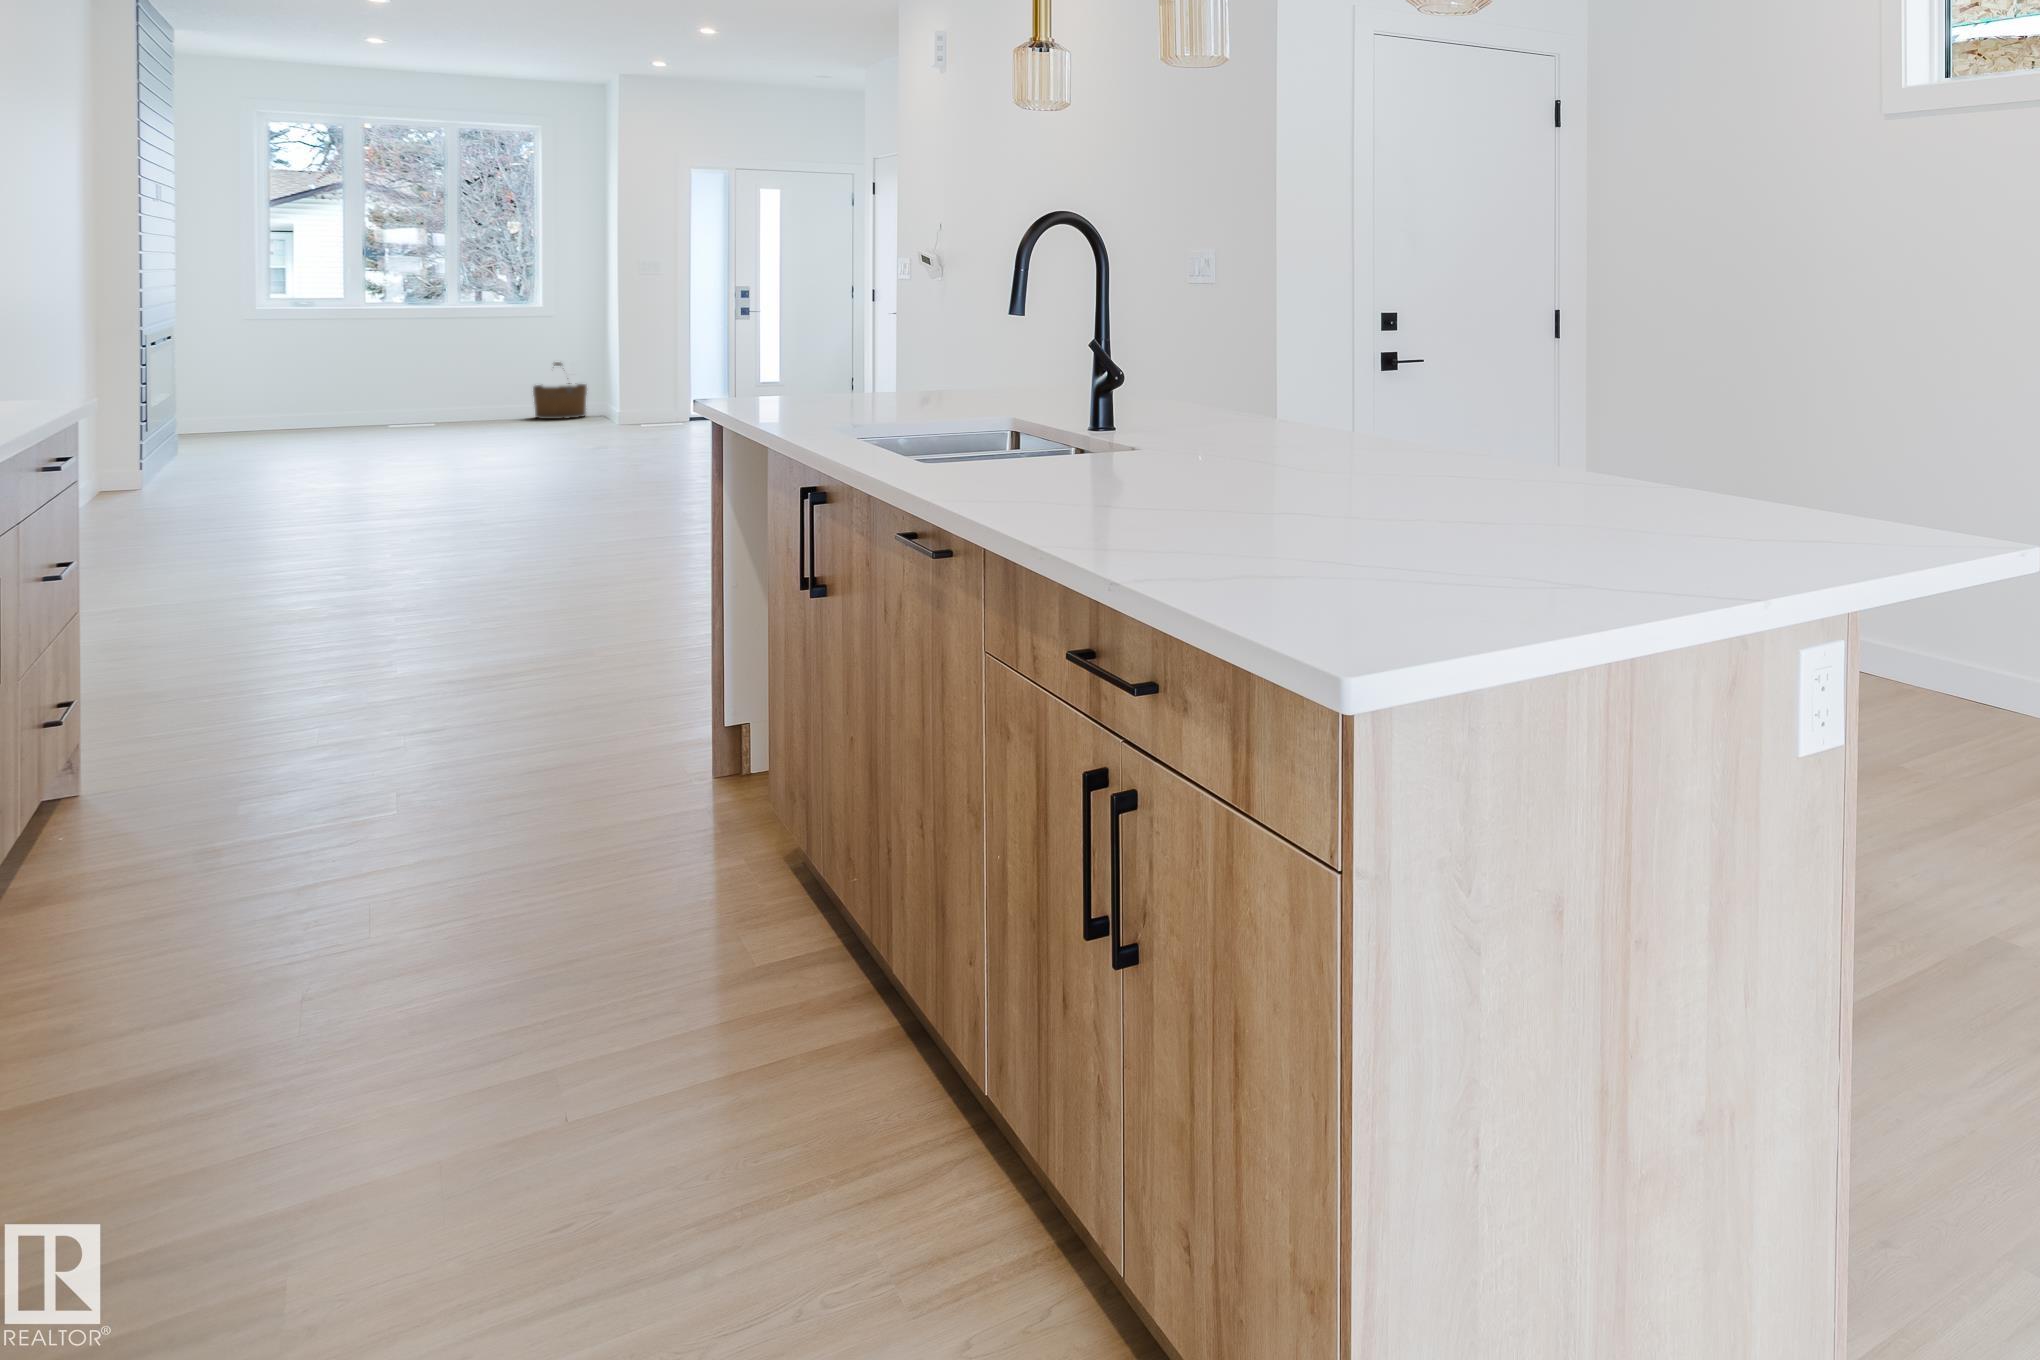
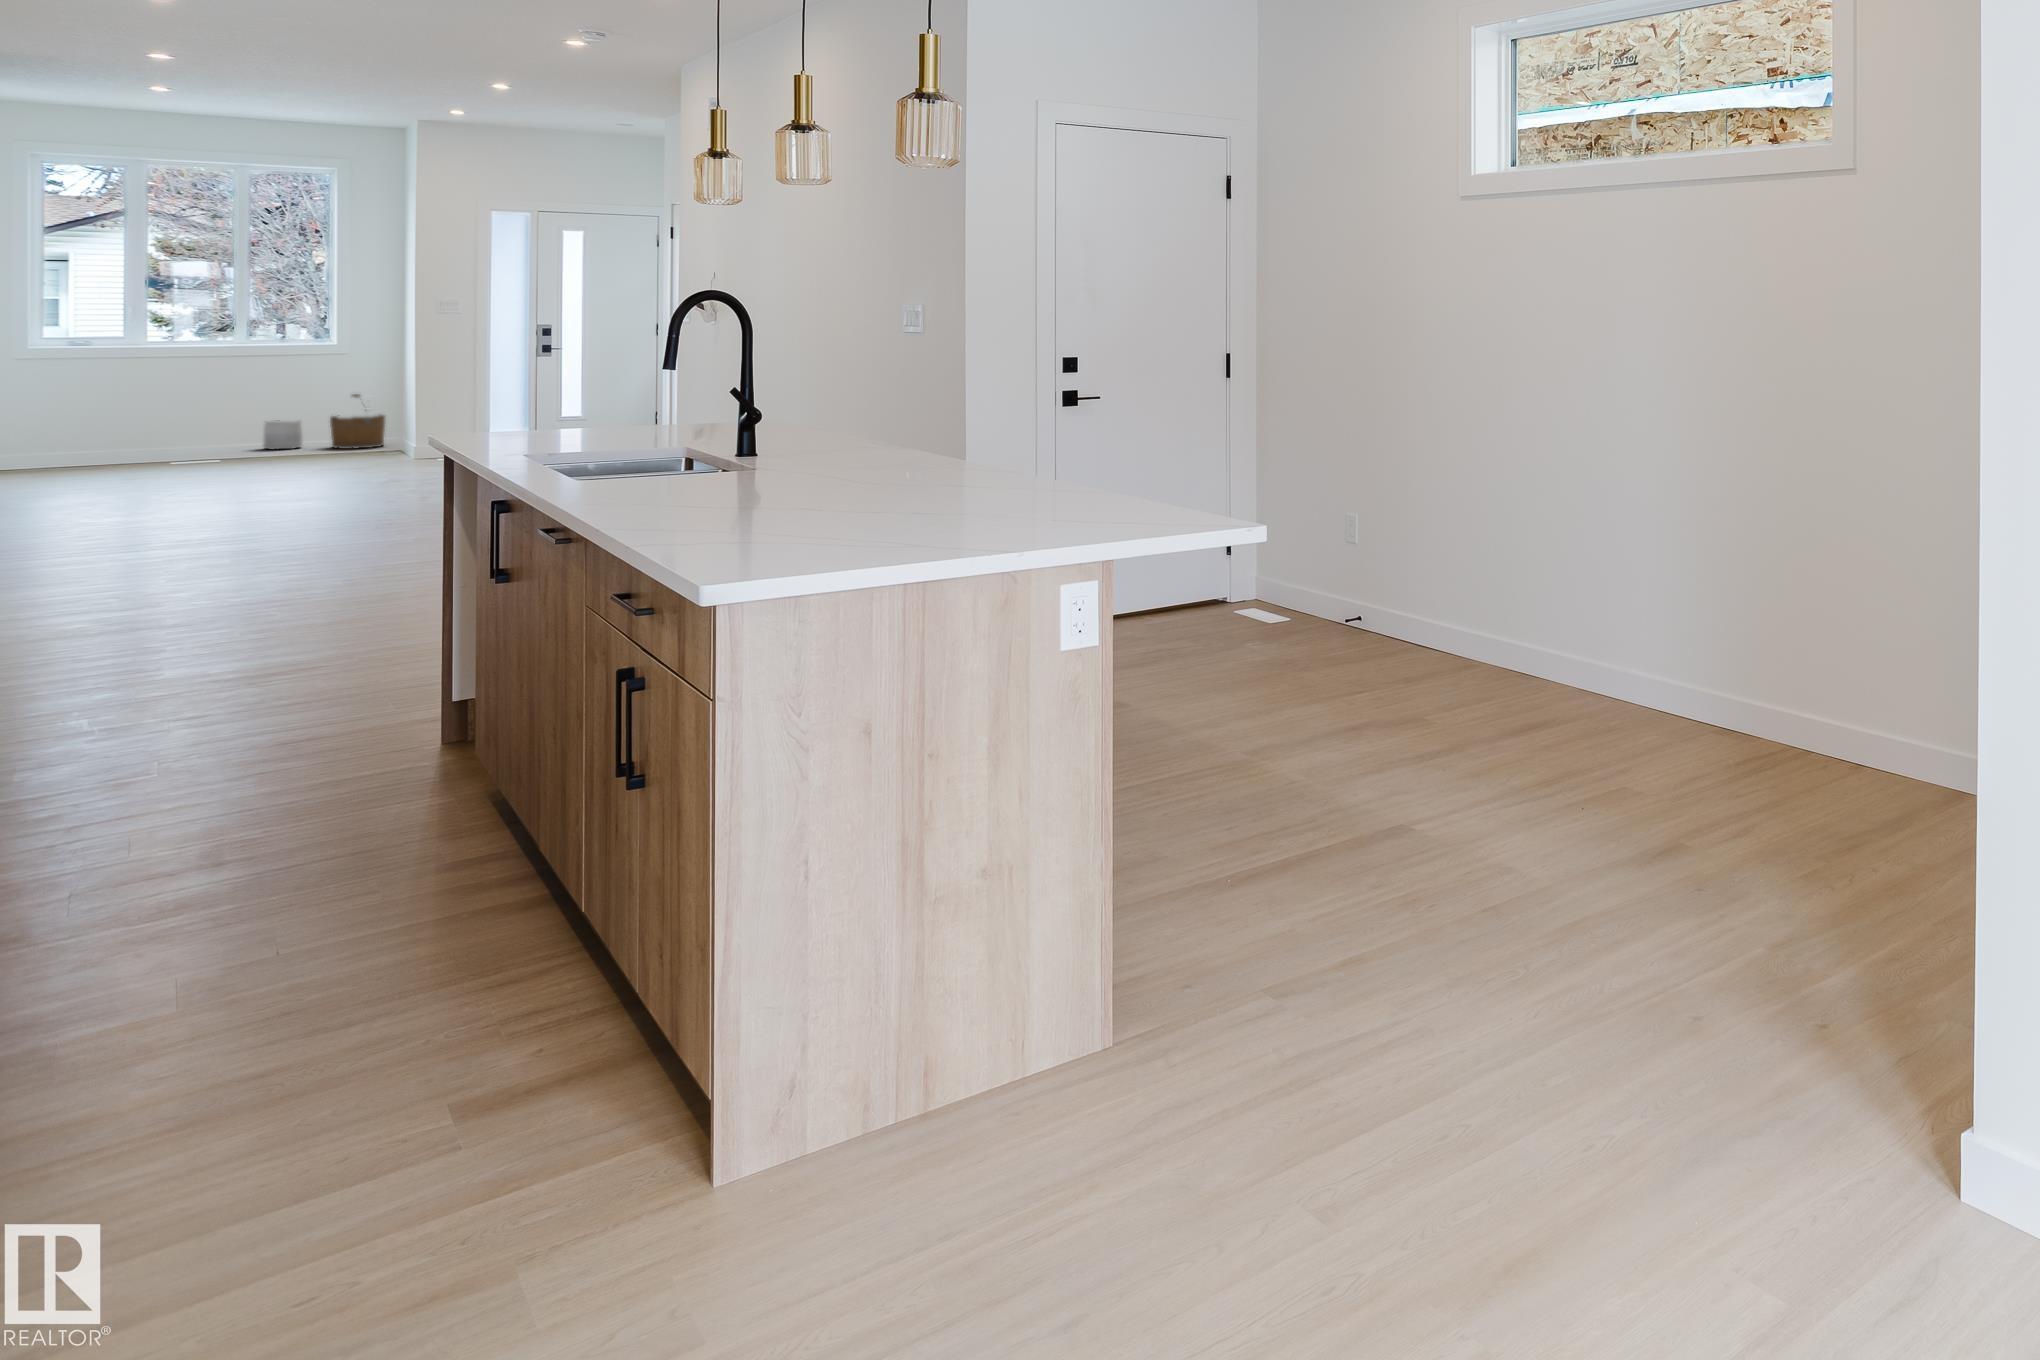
planter: none [468,389,506,419] -> present [263,420,302,450]

